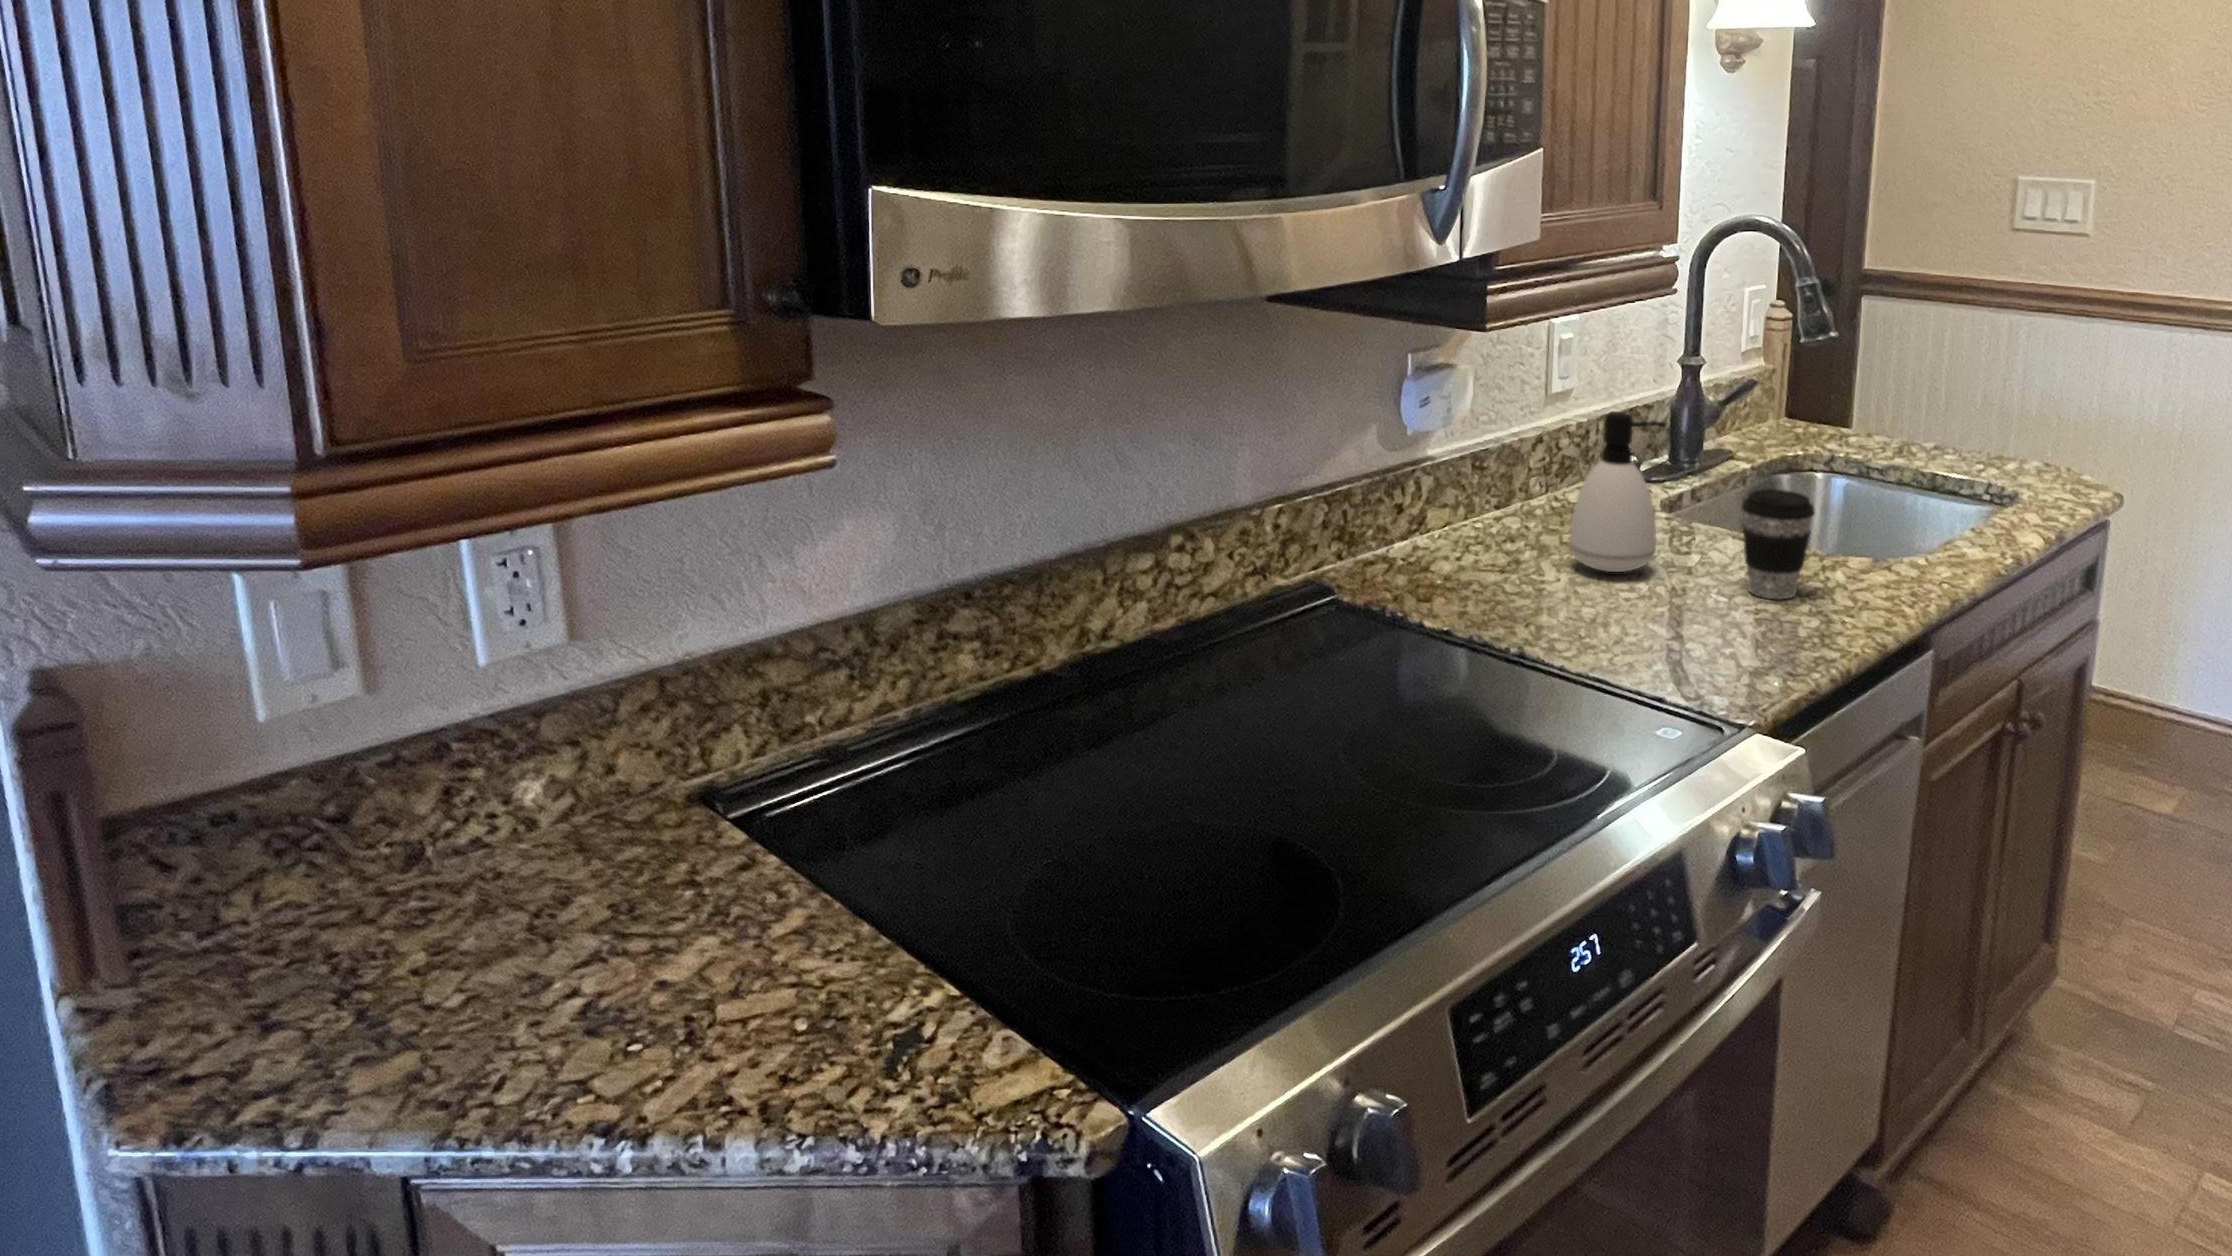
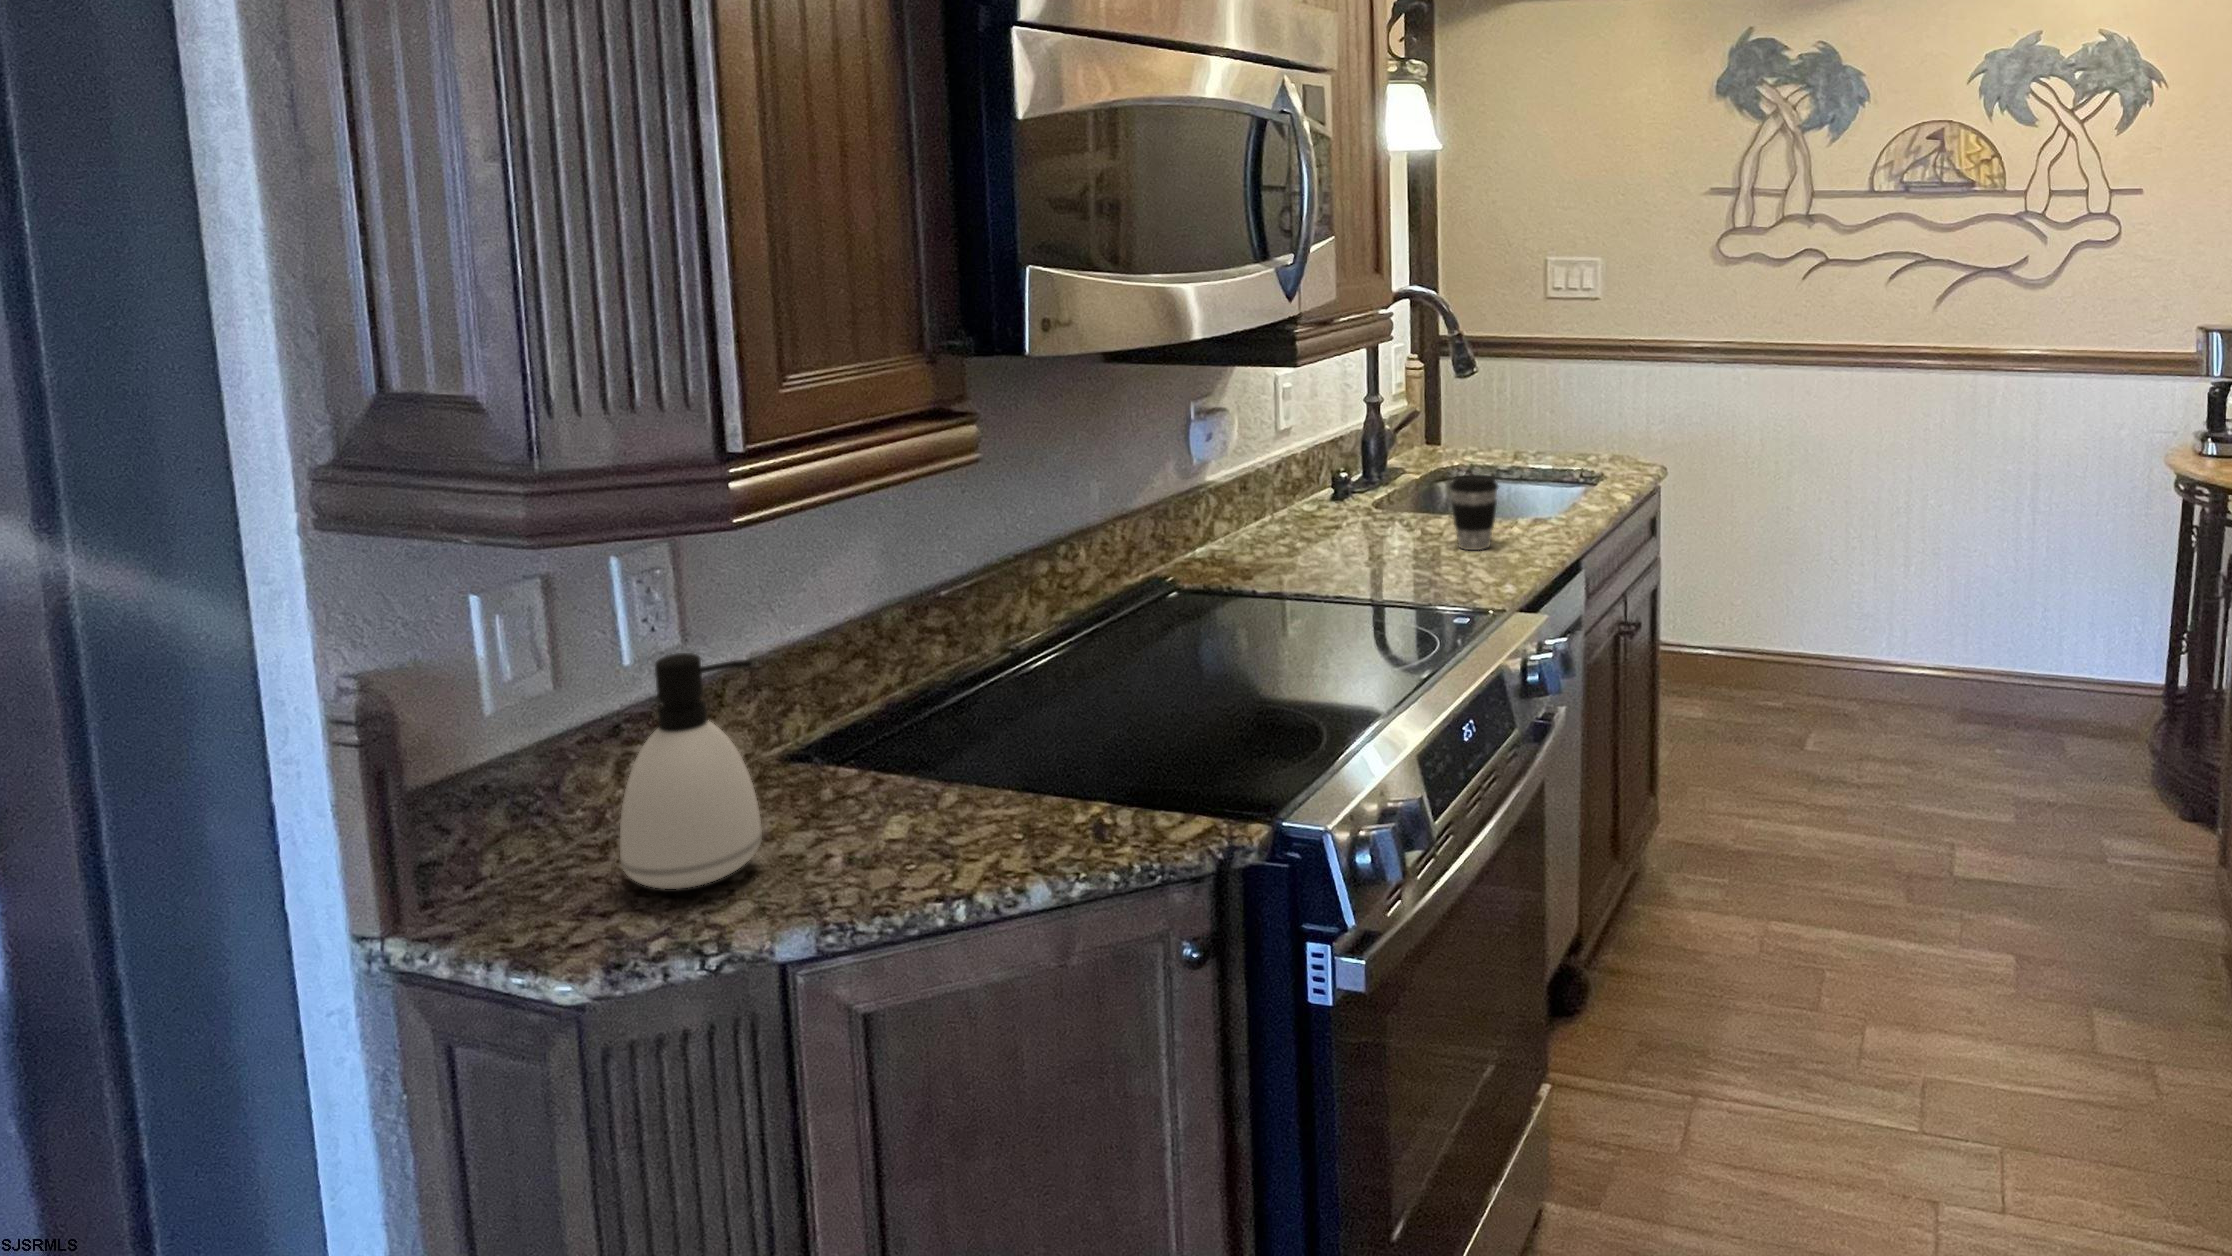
soap dispenser: present [1569,412,1666,572] -> present [620,653,762,889]

